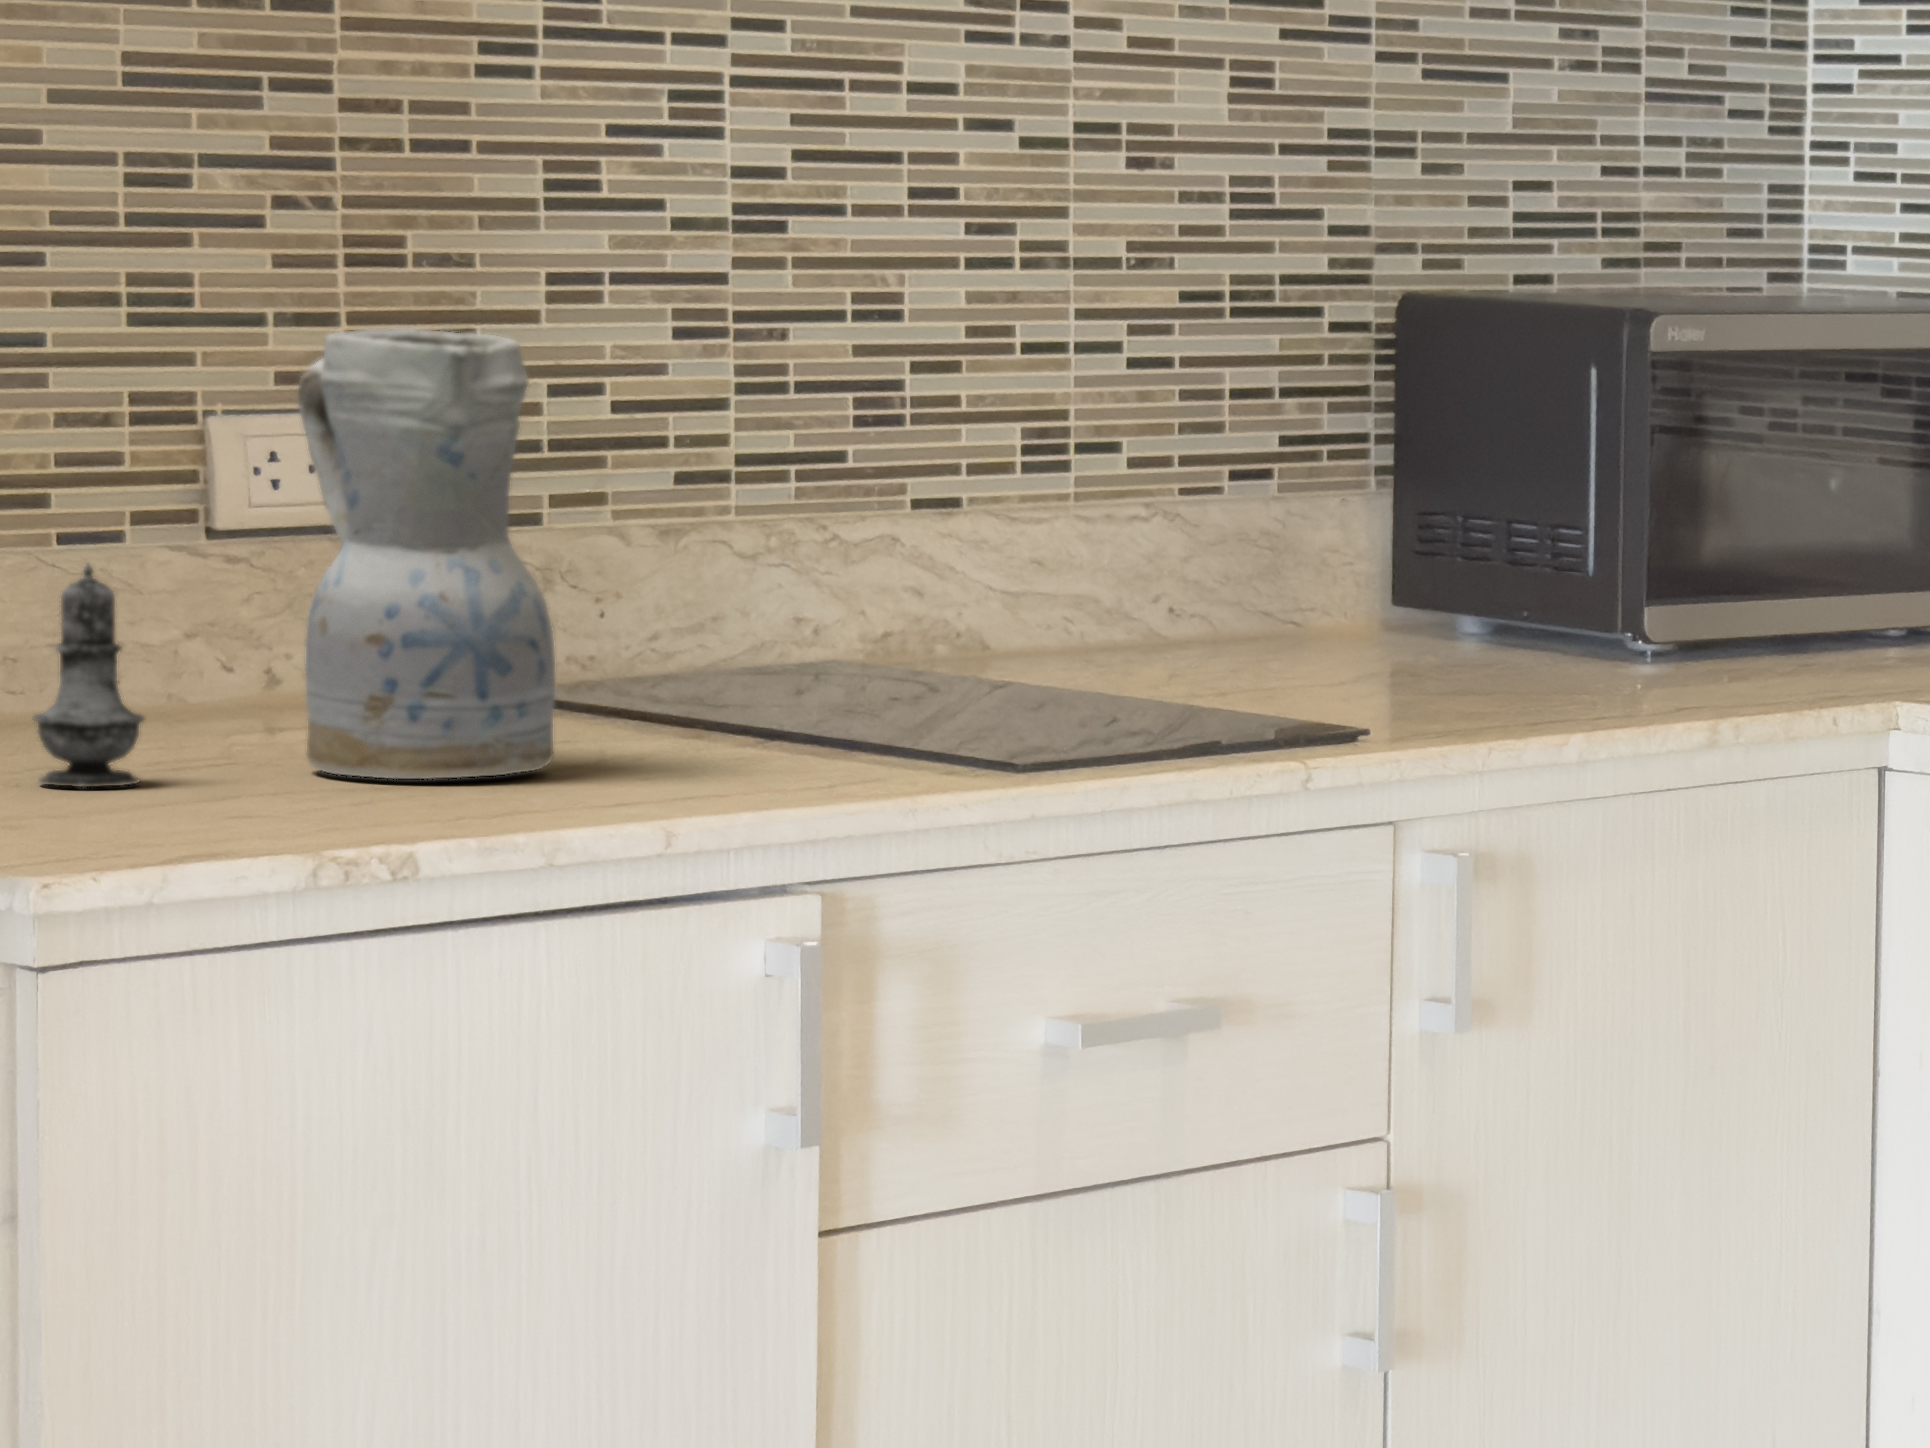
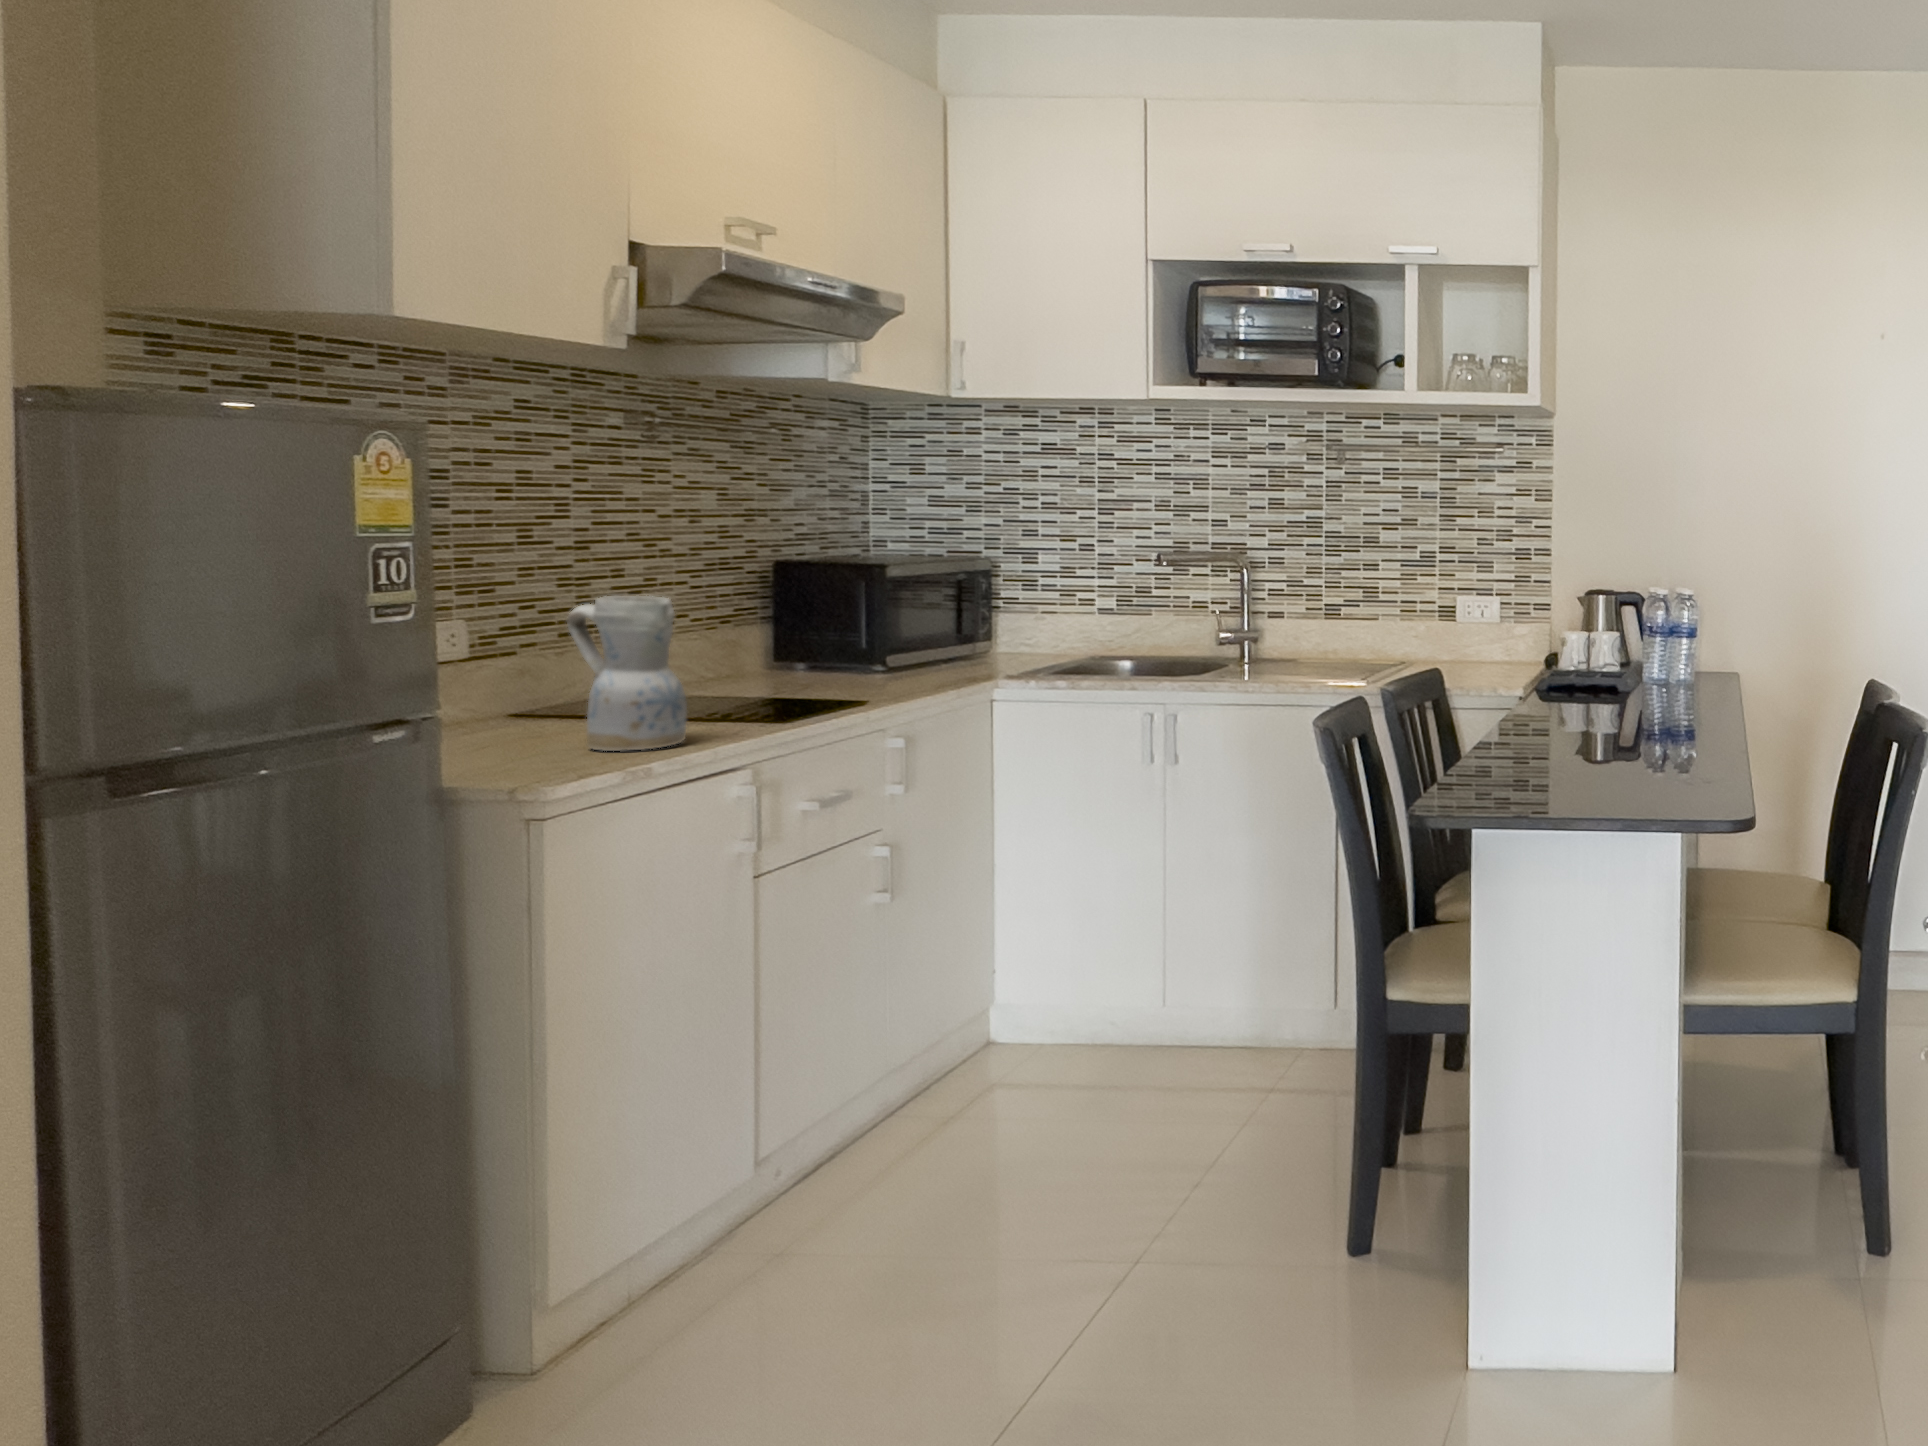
salt shaker: present [33,565,144,787] -> none [505,687,553,767]

